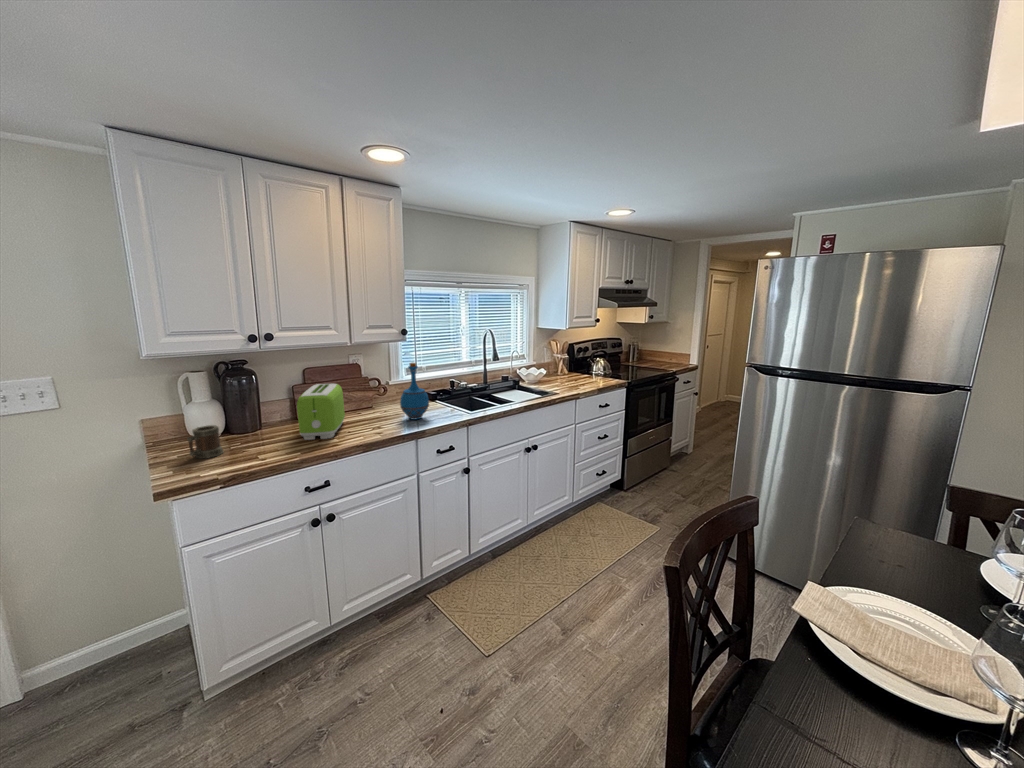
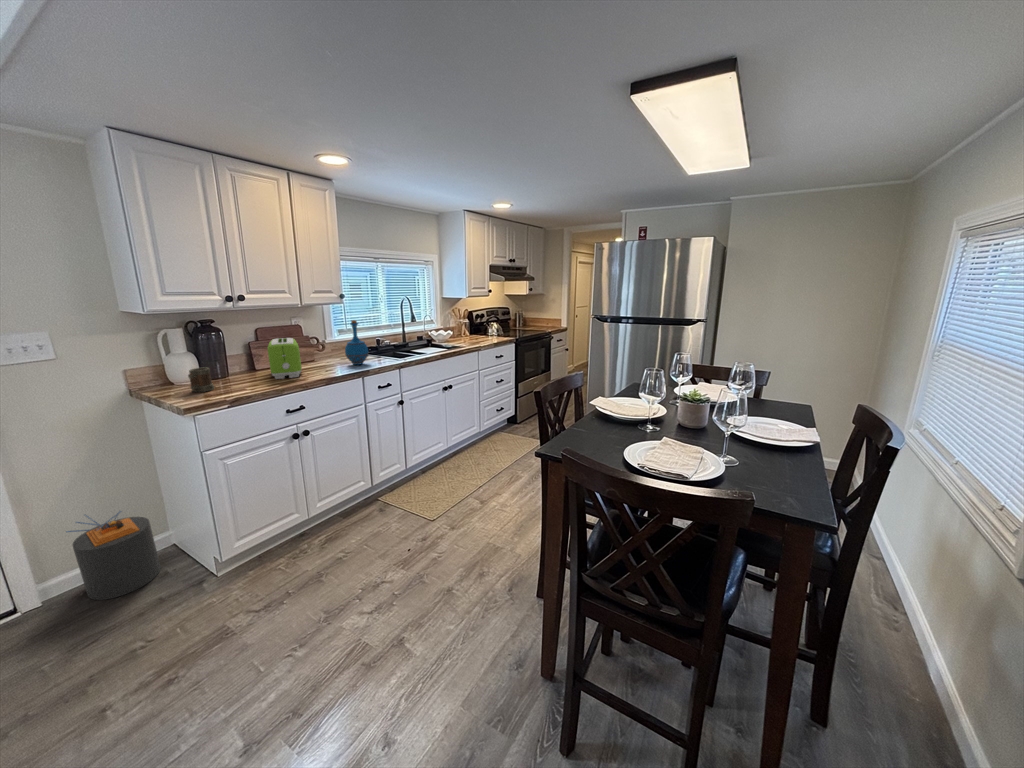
trash can: none [40,592,155,714] -> present [66,511,161,600]

